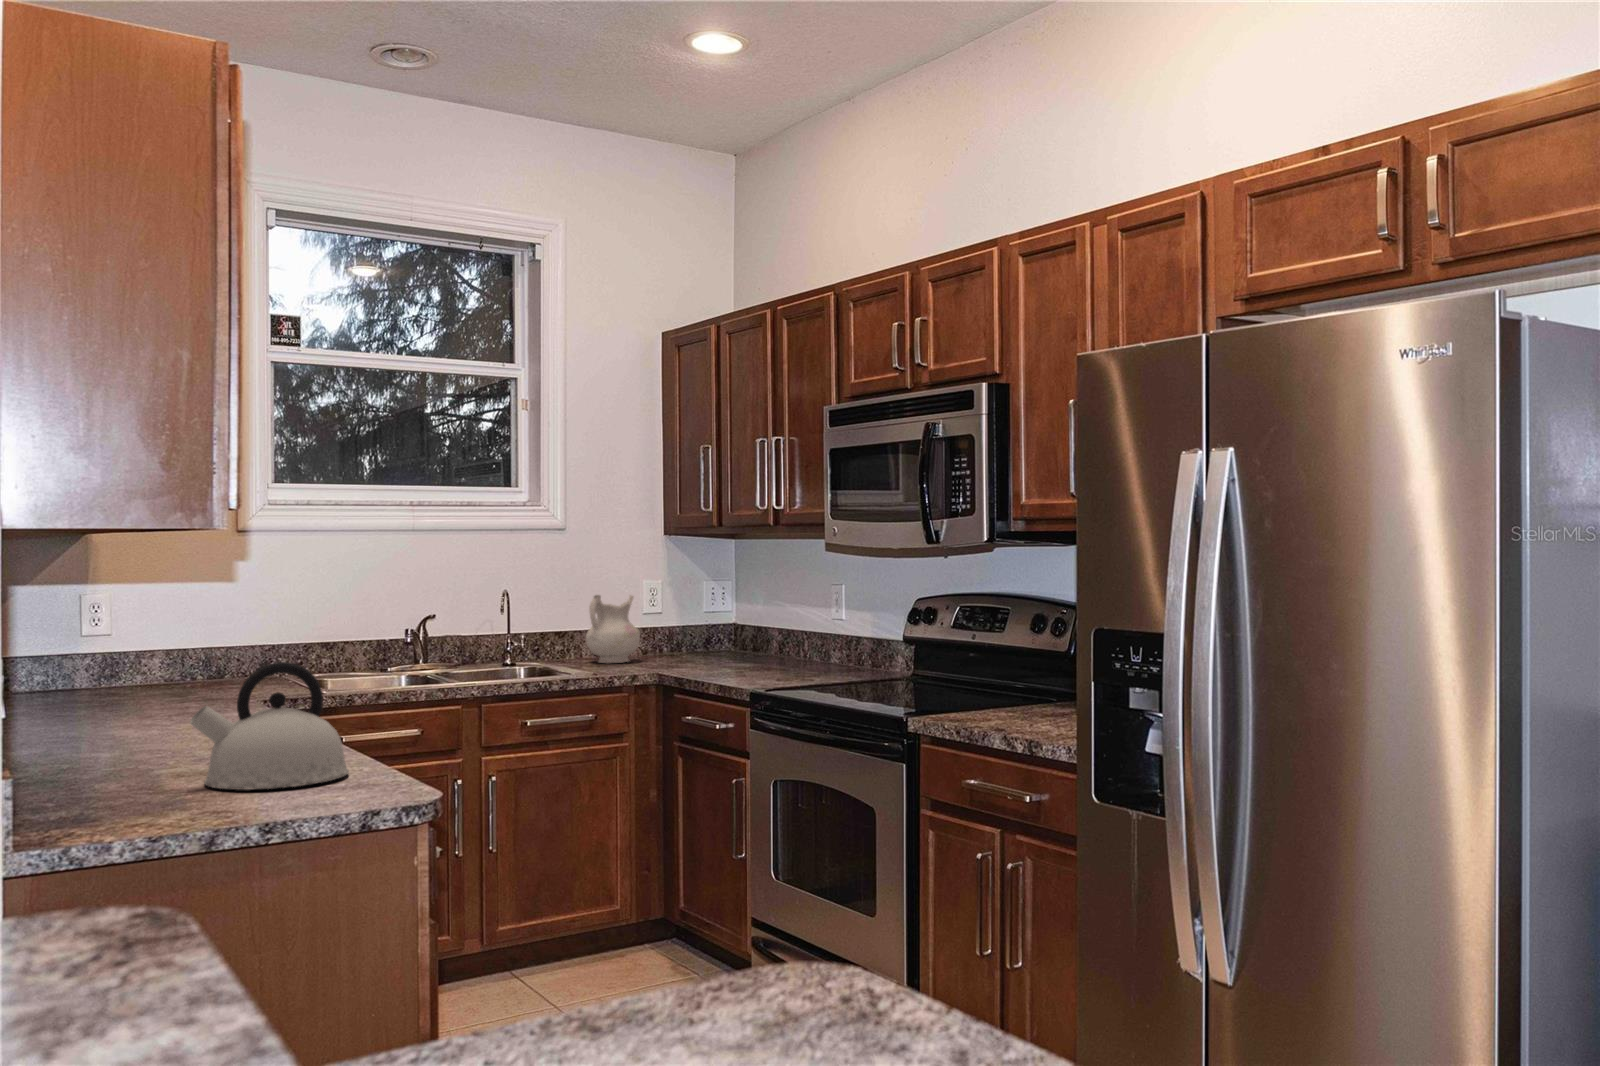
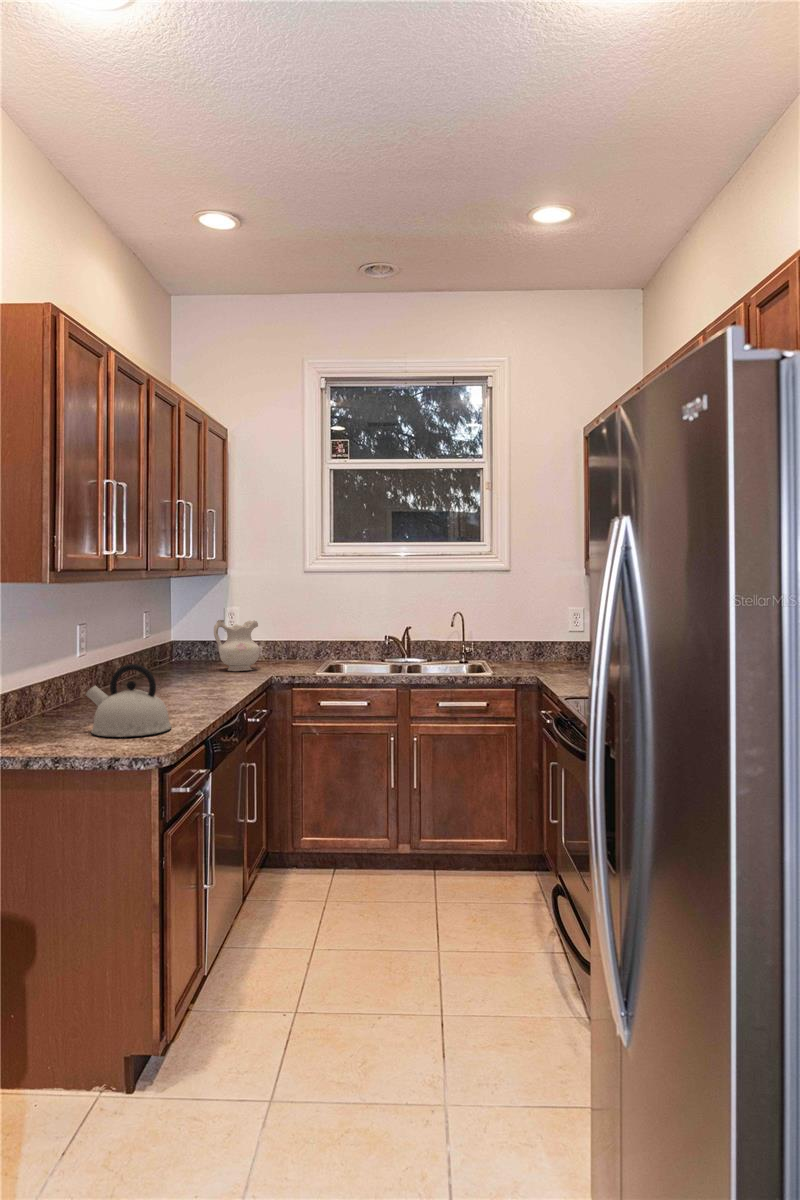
ceramic pitcher: present [586,595,640,663] -> present [214,620,260,671]

